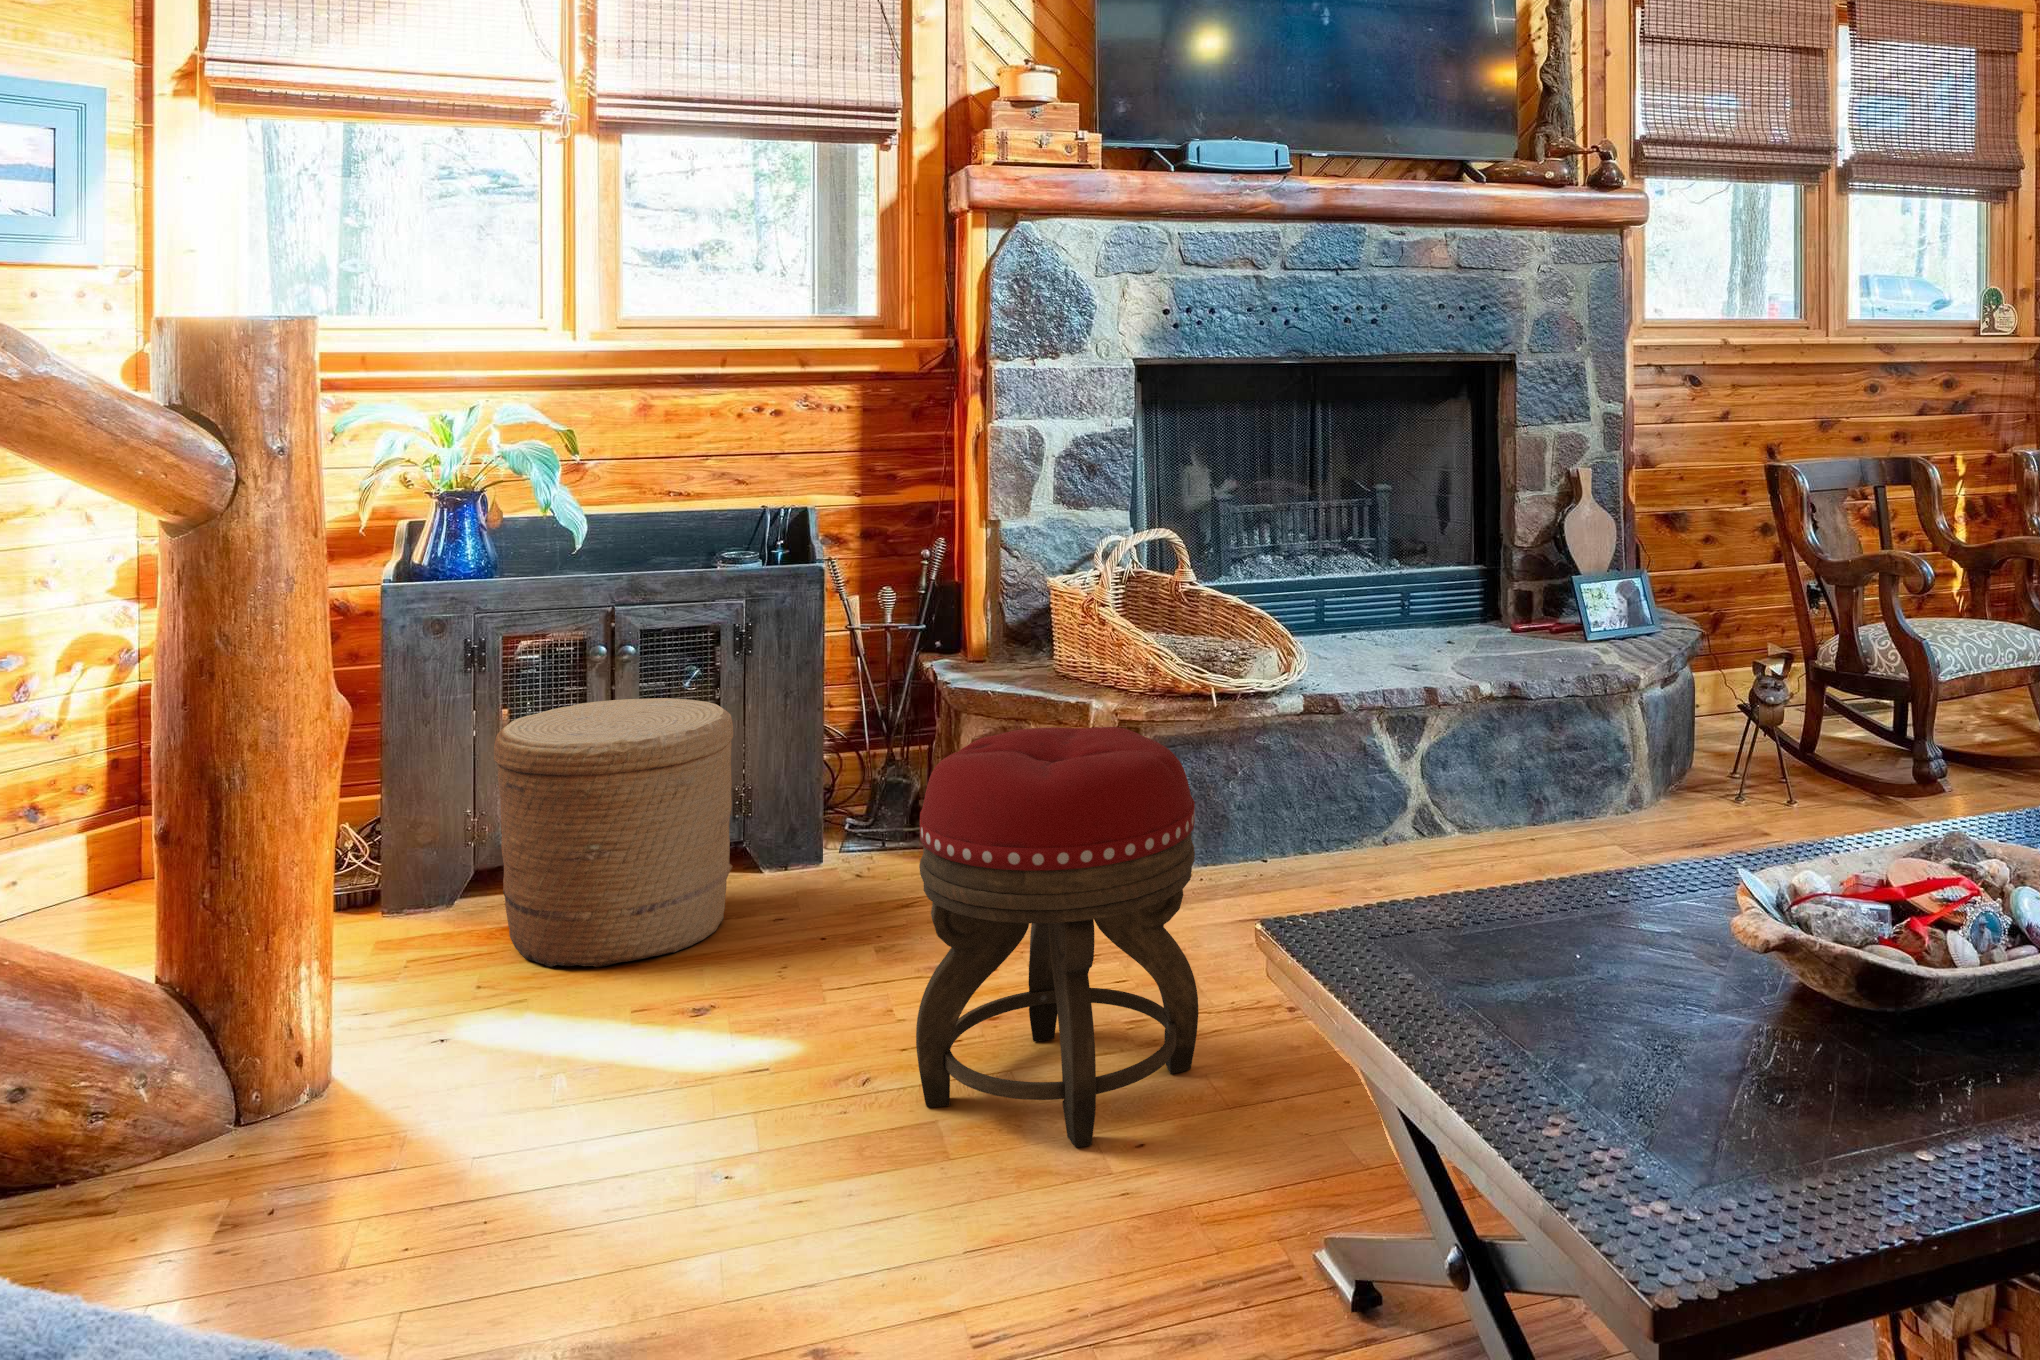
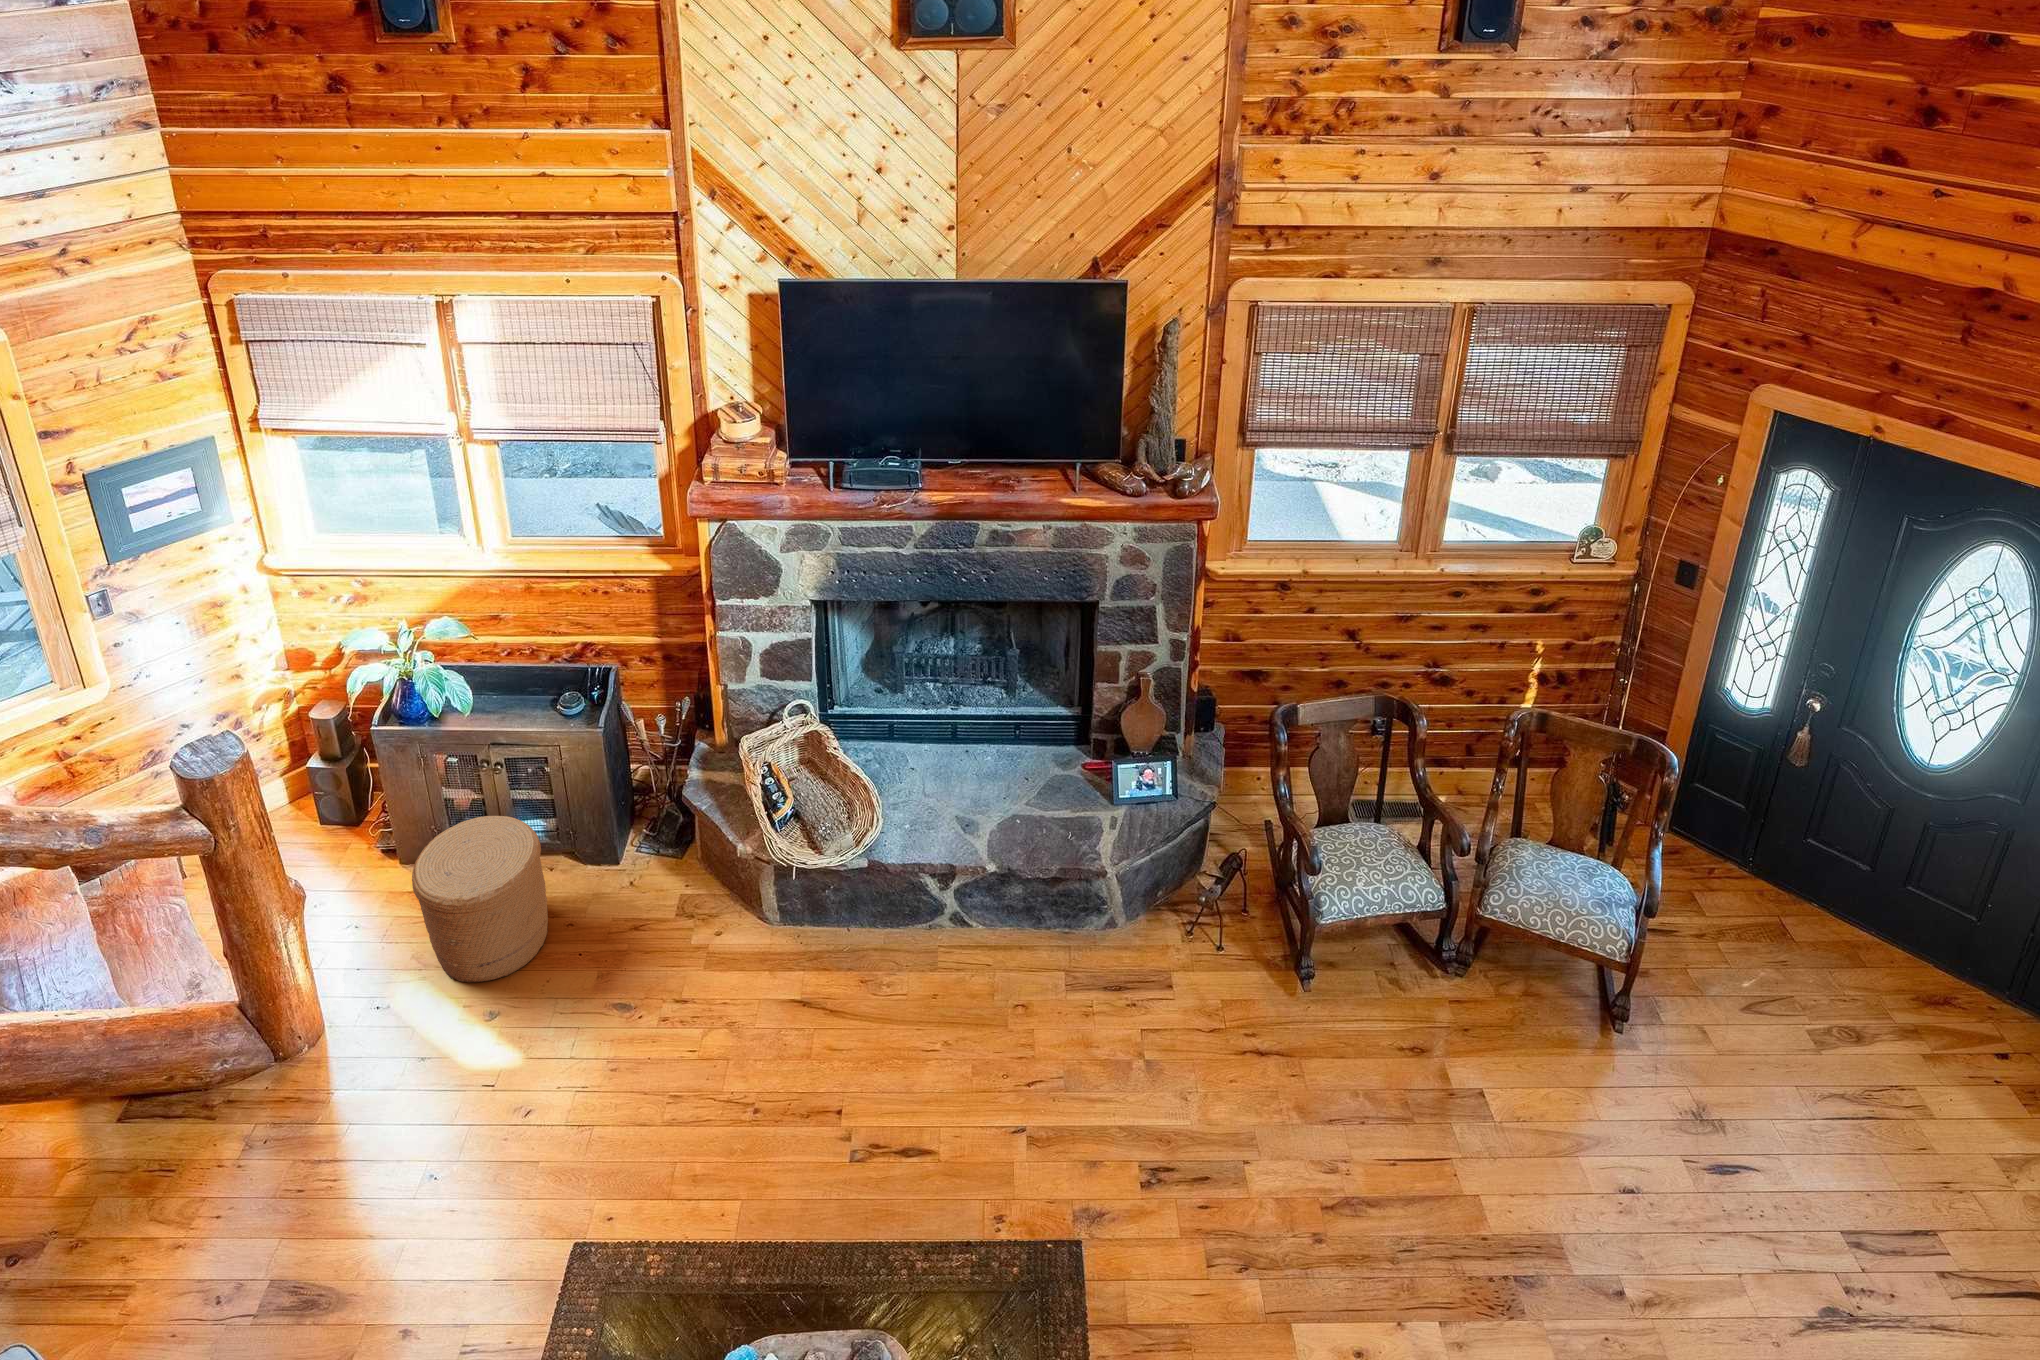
footstool: present [916,727,1198,1147] -> none [507,1025,668,1263]

